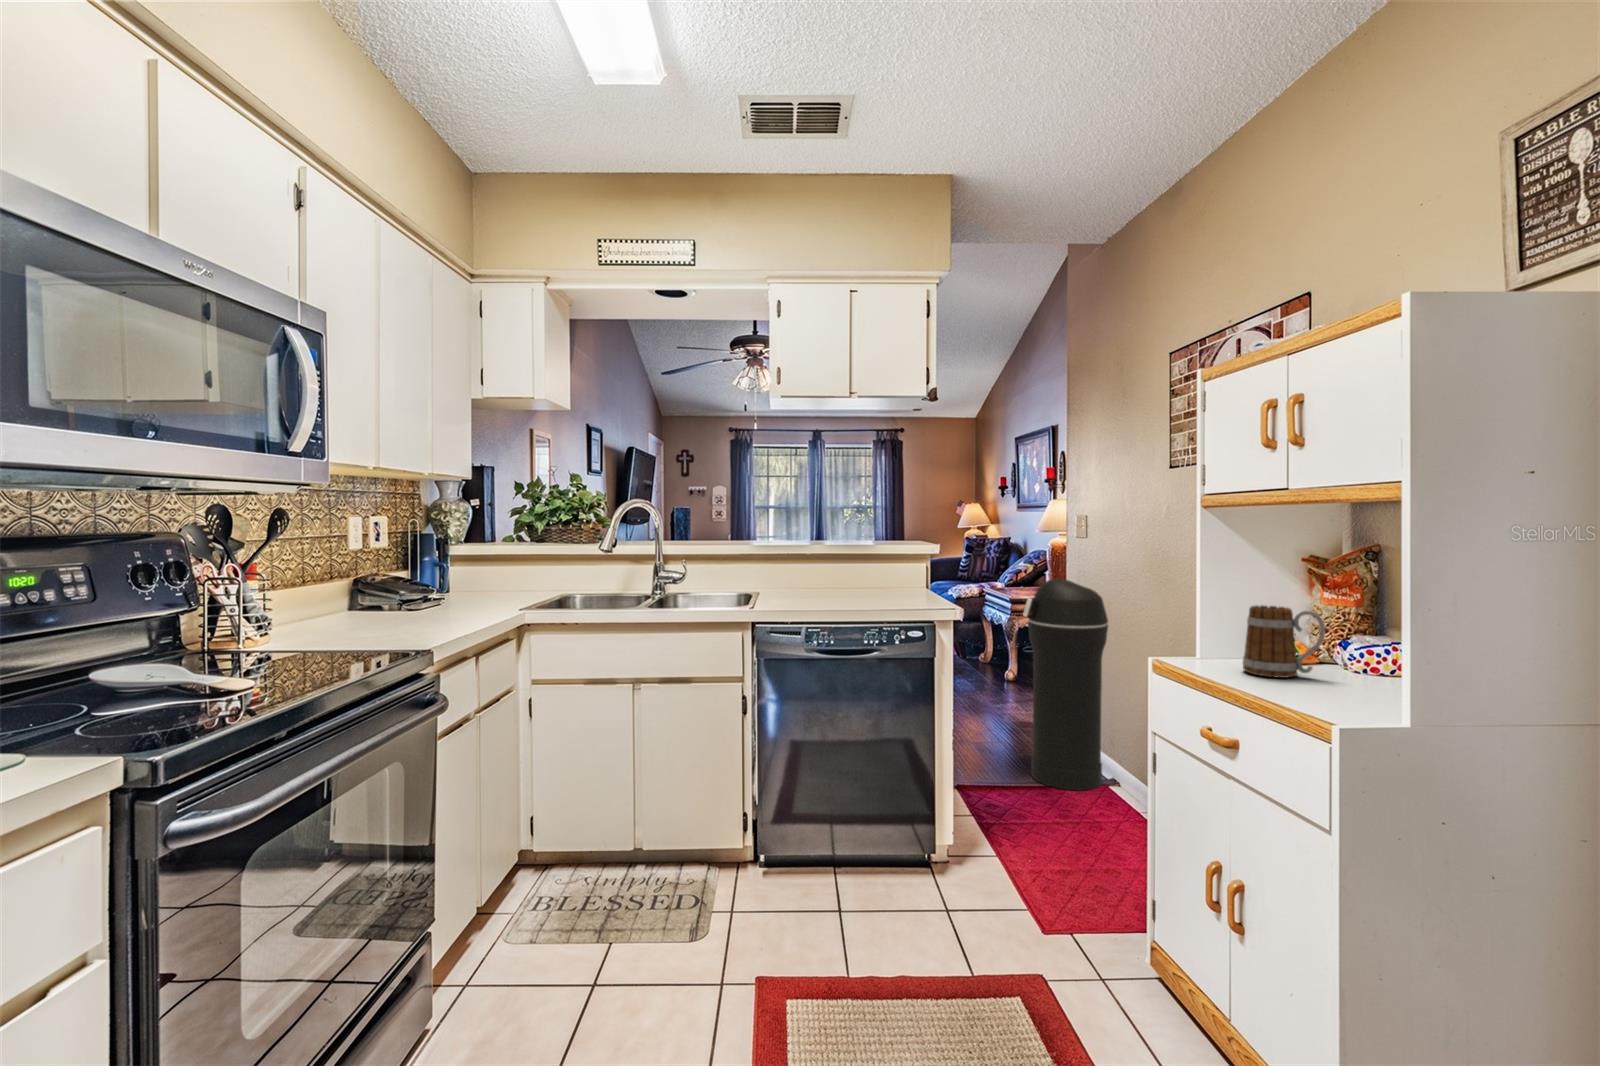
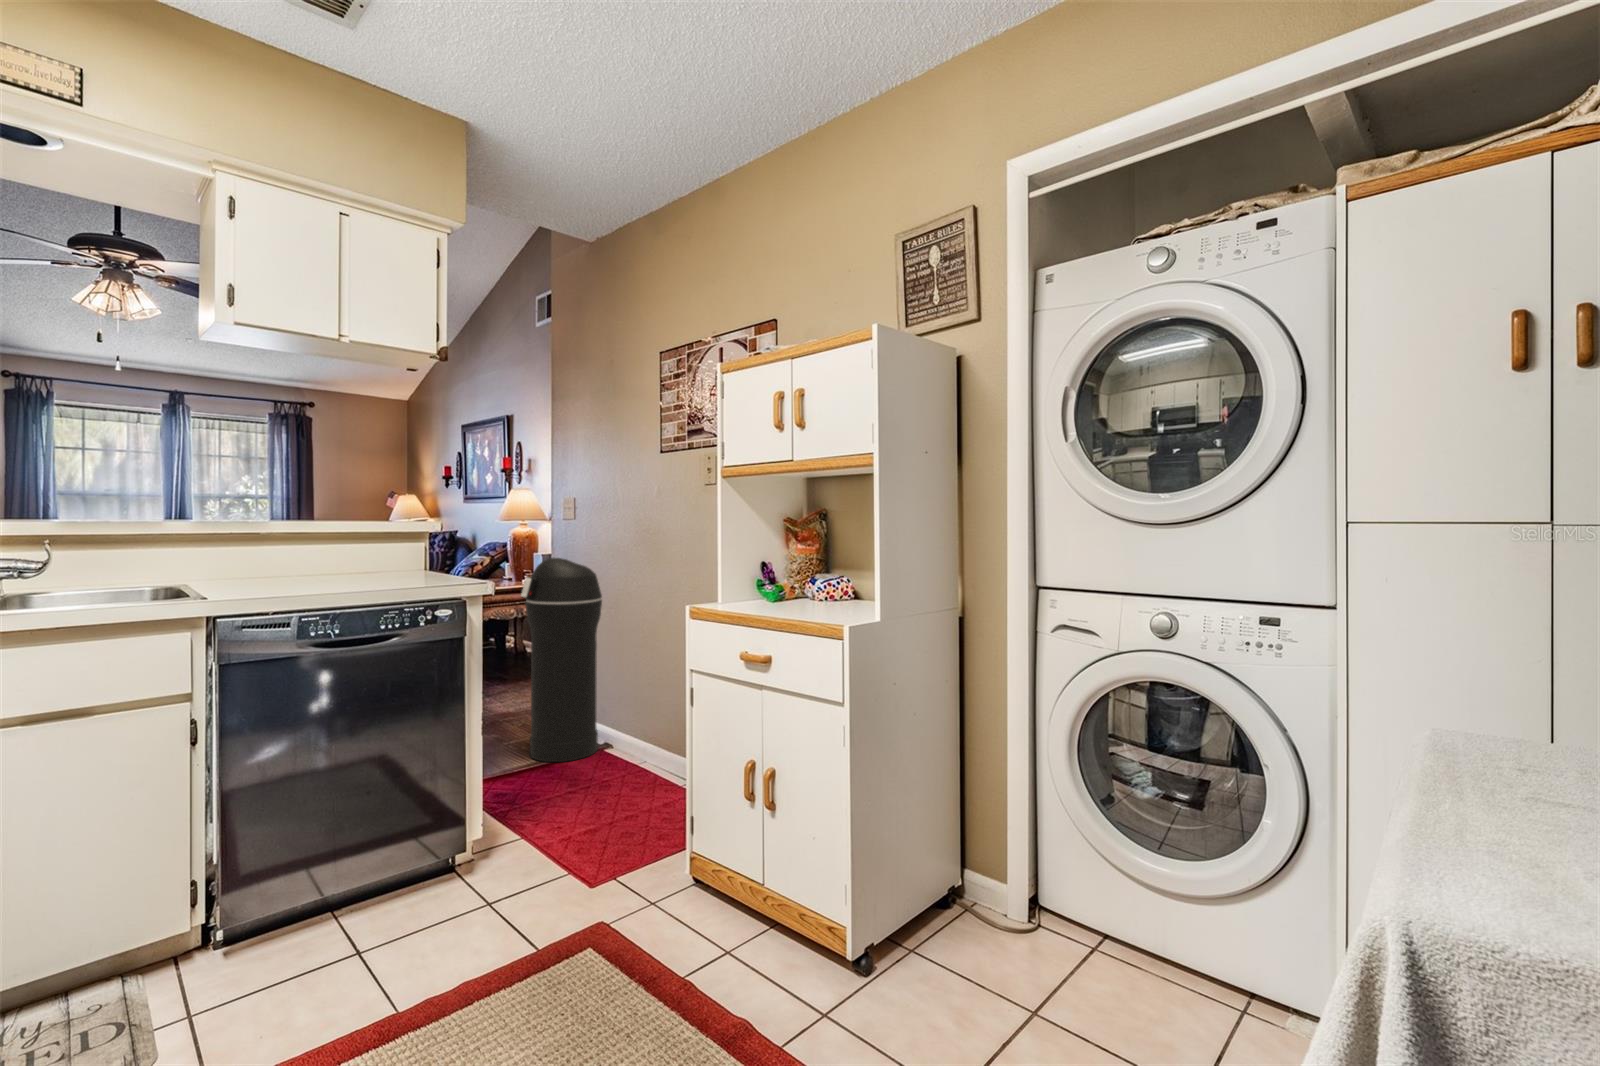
mug: present [1243,605,1325,678] -> none [758,556,812,610]

